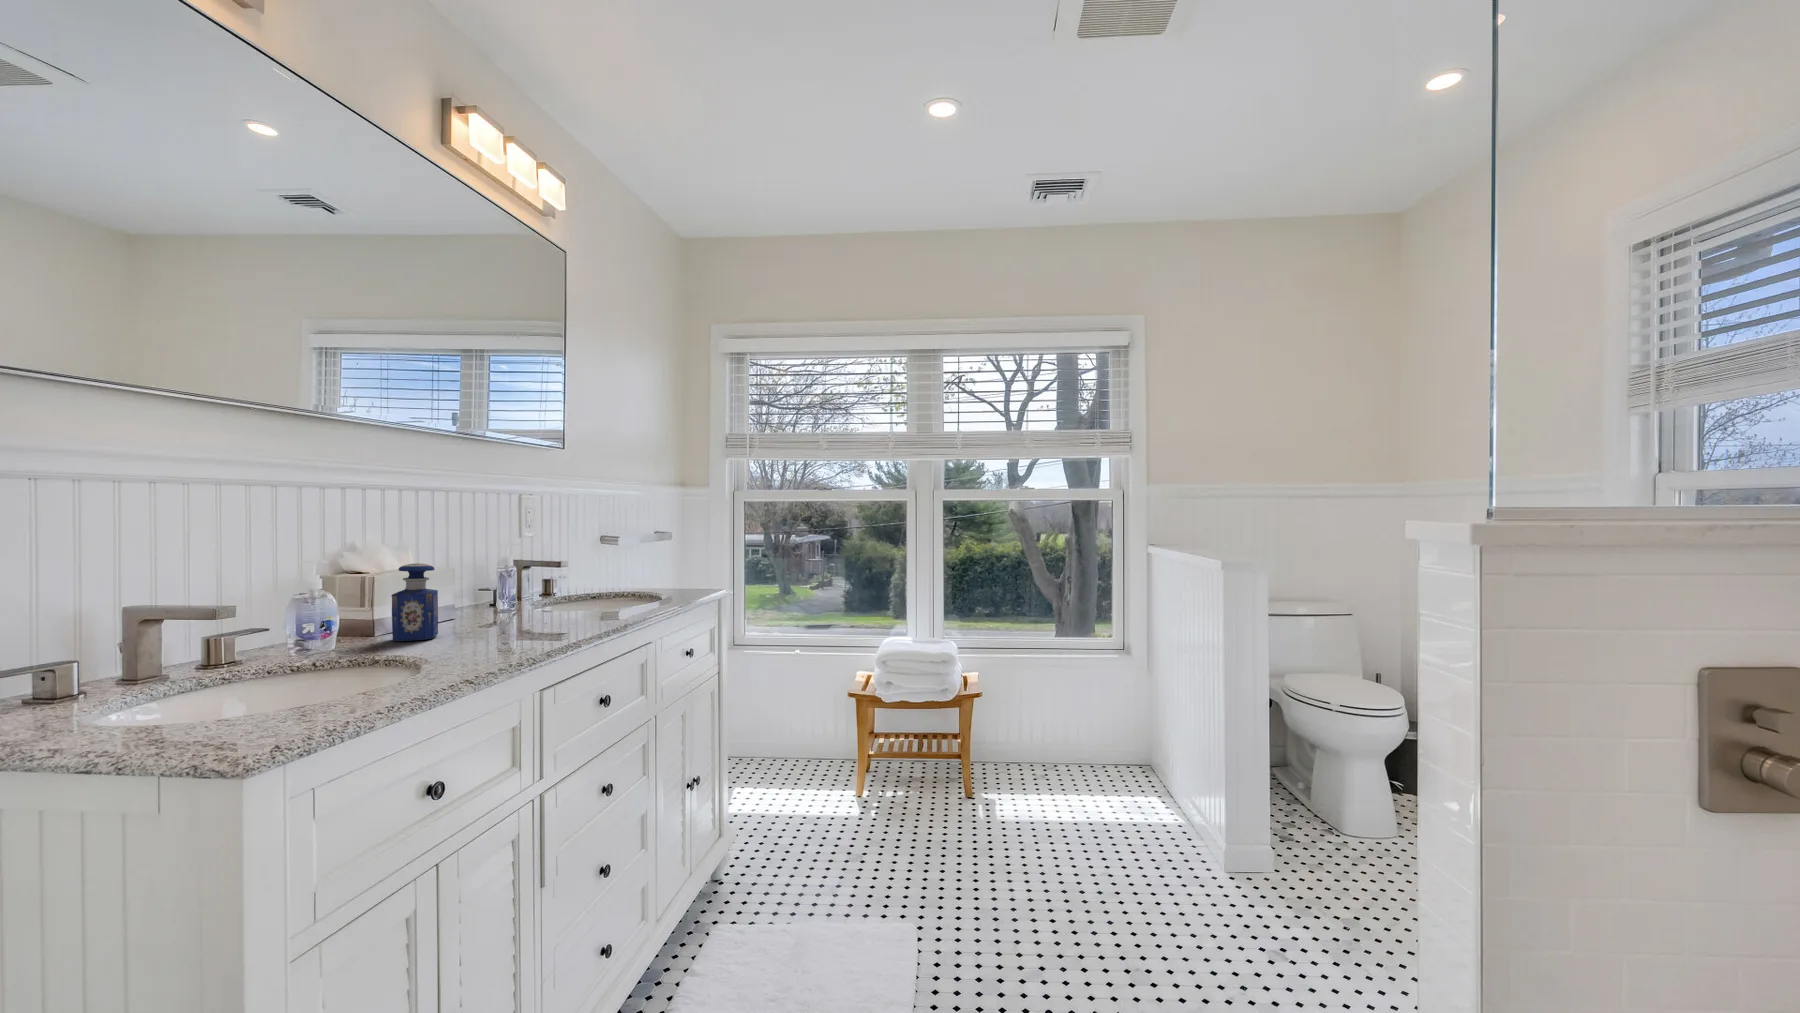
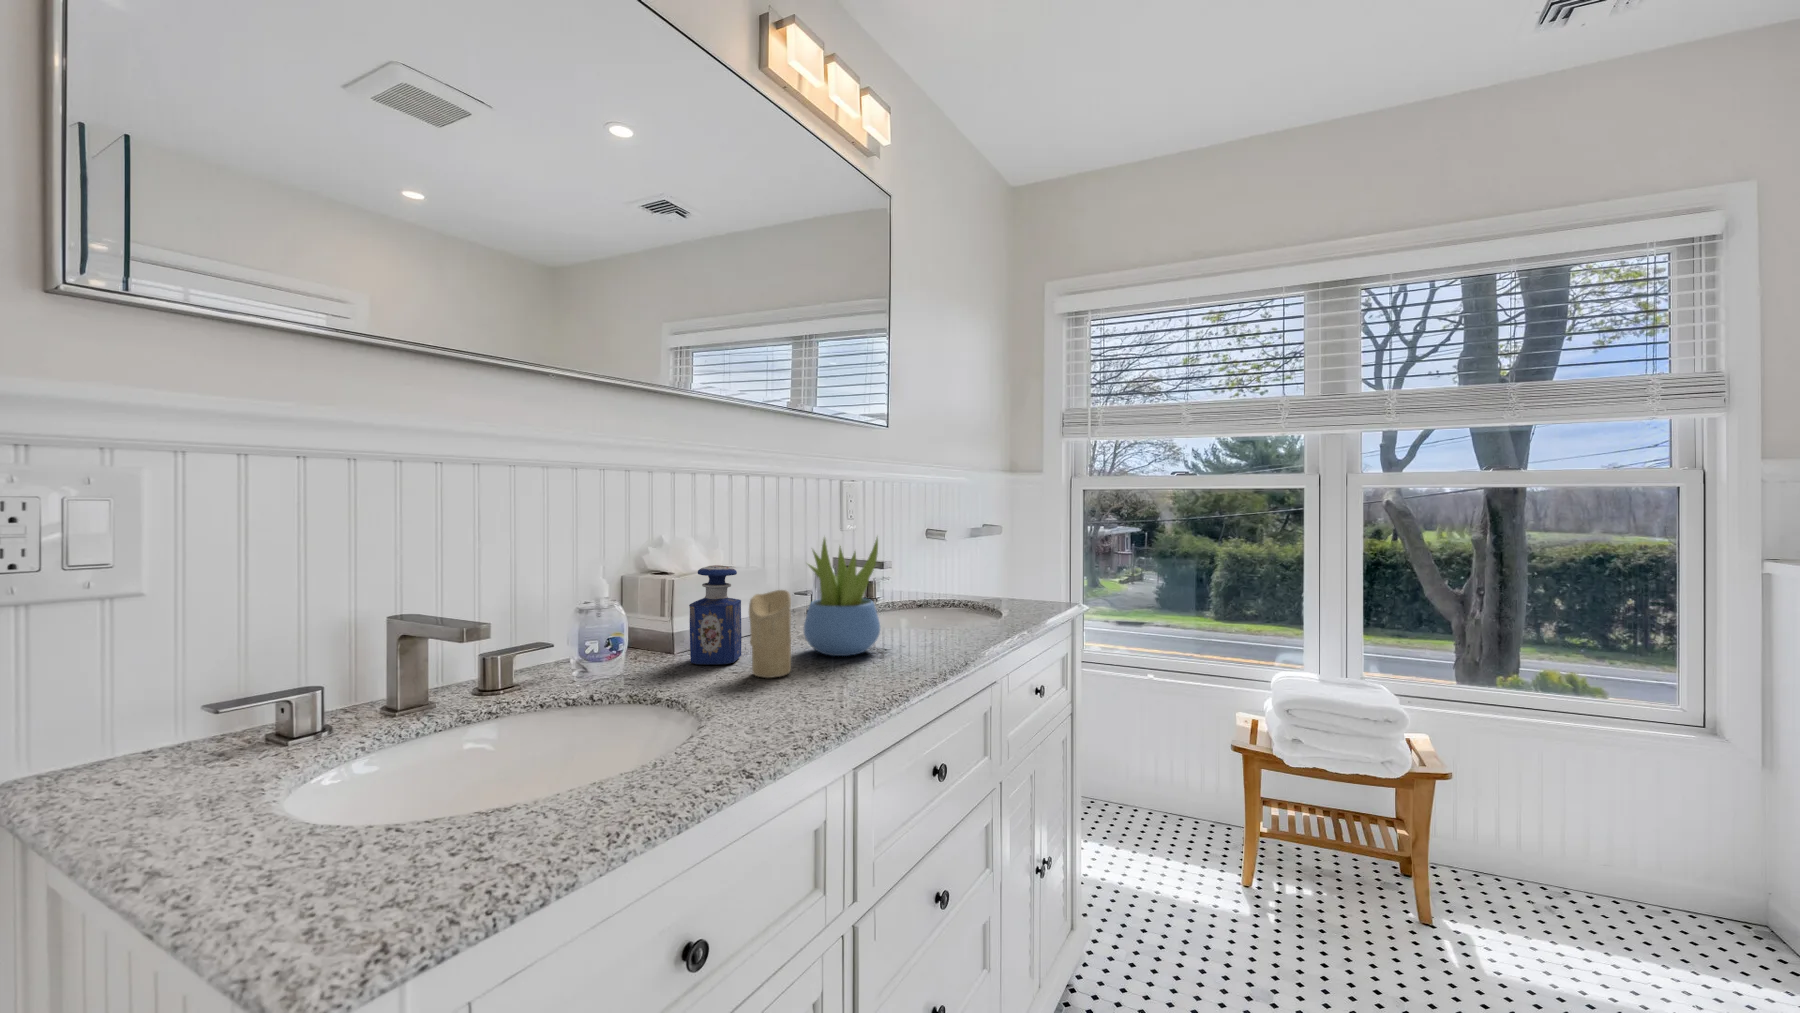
succulent plant: none [493,537,559,629] -> present [804,538,880,656]
candle: none [450,579,486,643] -> present [749,590,791,678]

